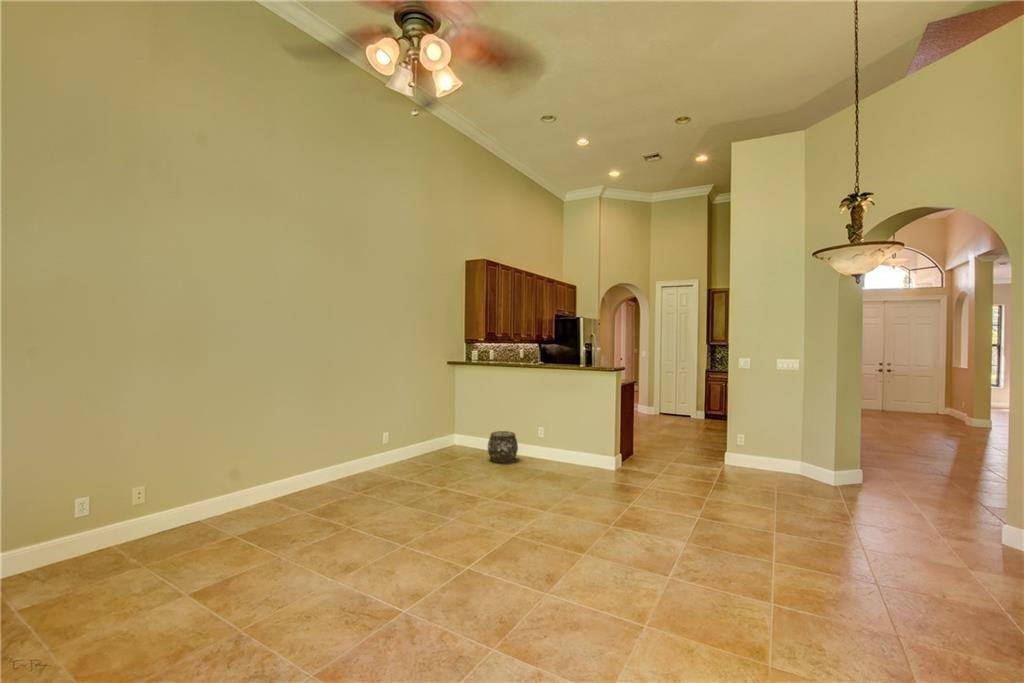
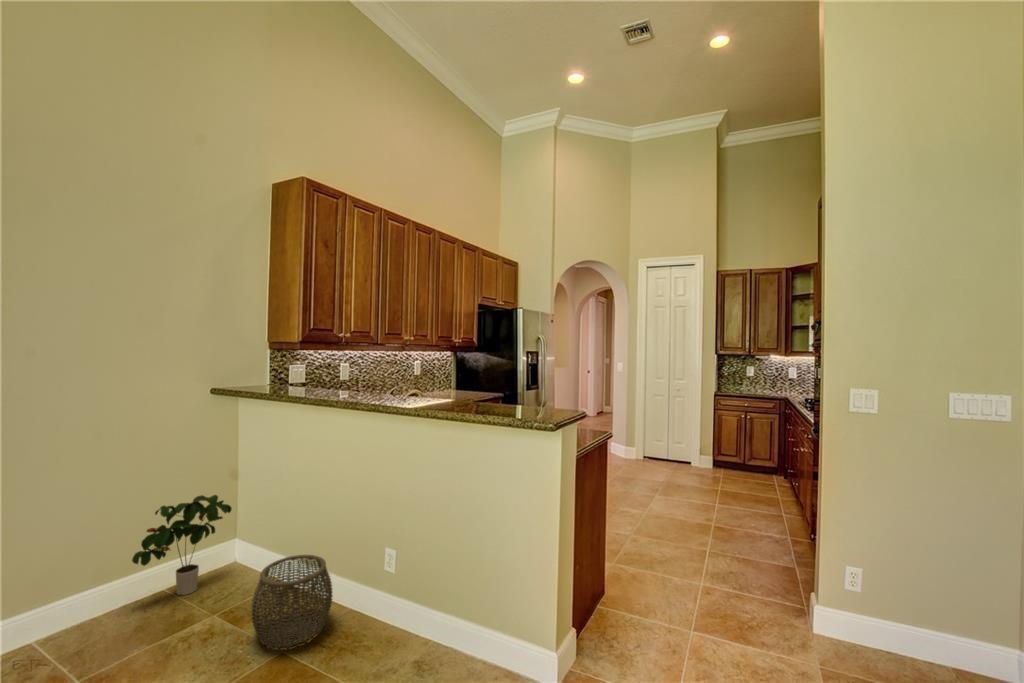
potted plant: none [430,409,458,452] -> present [132,495,232,595]

